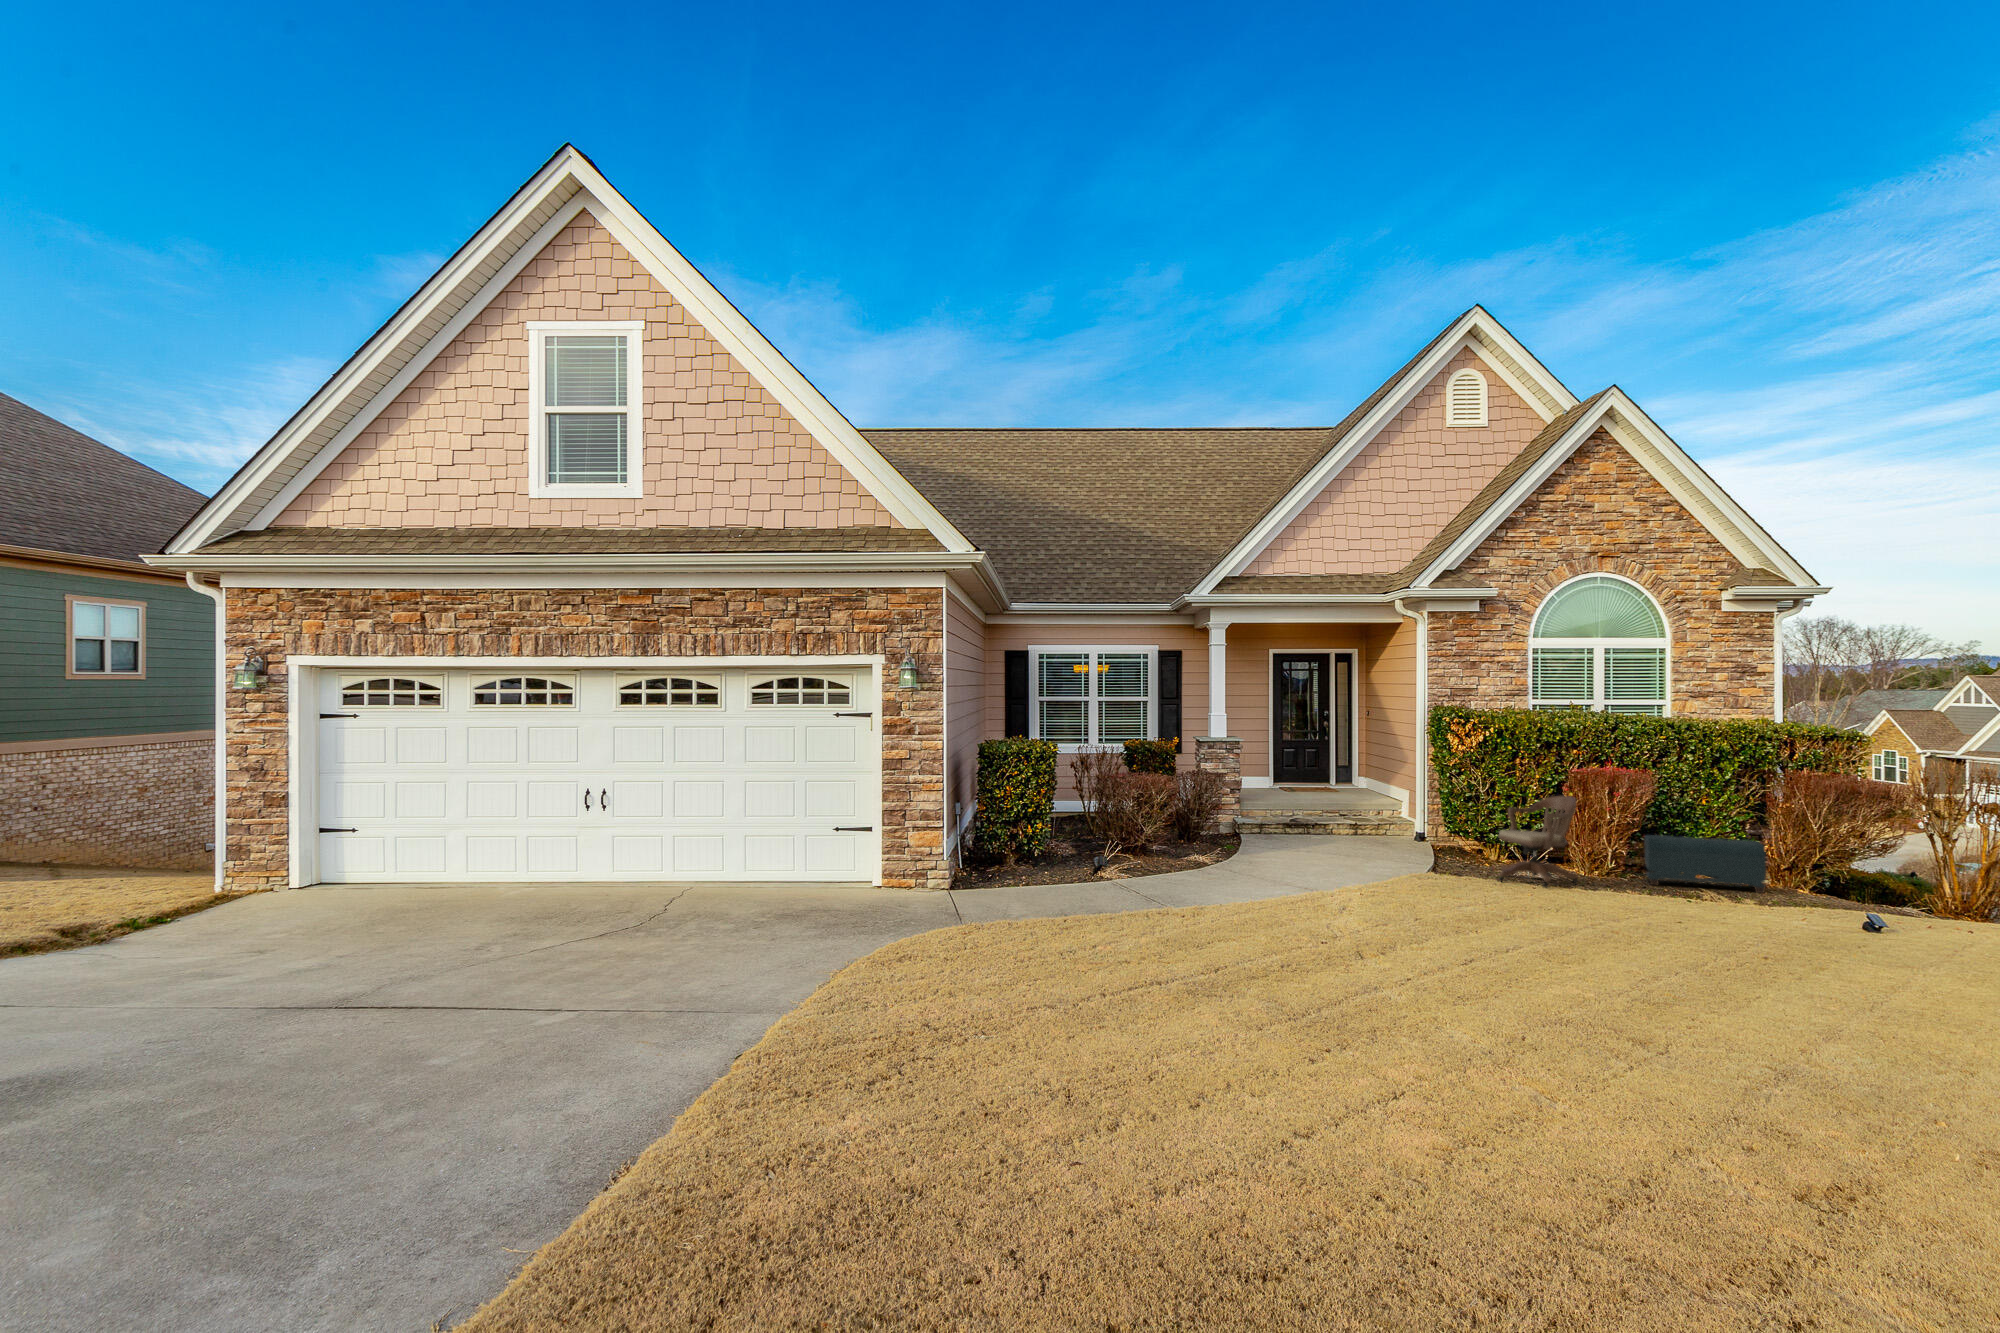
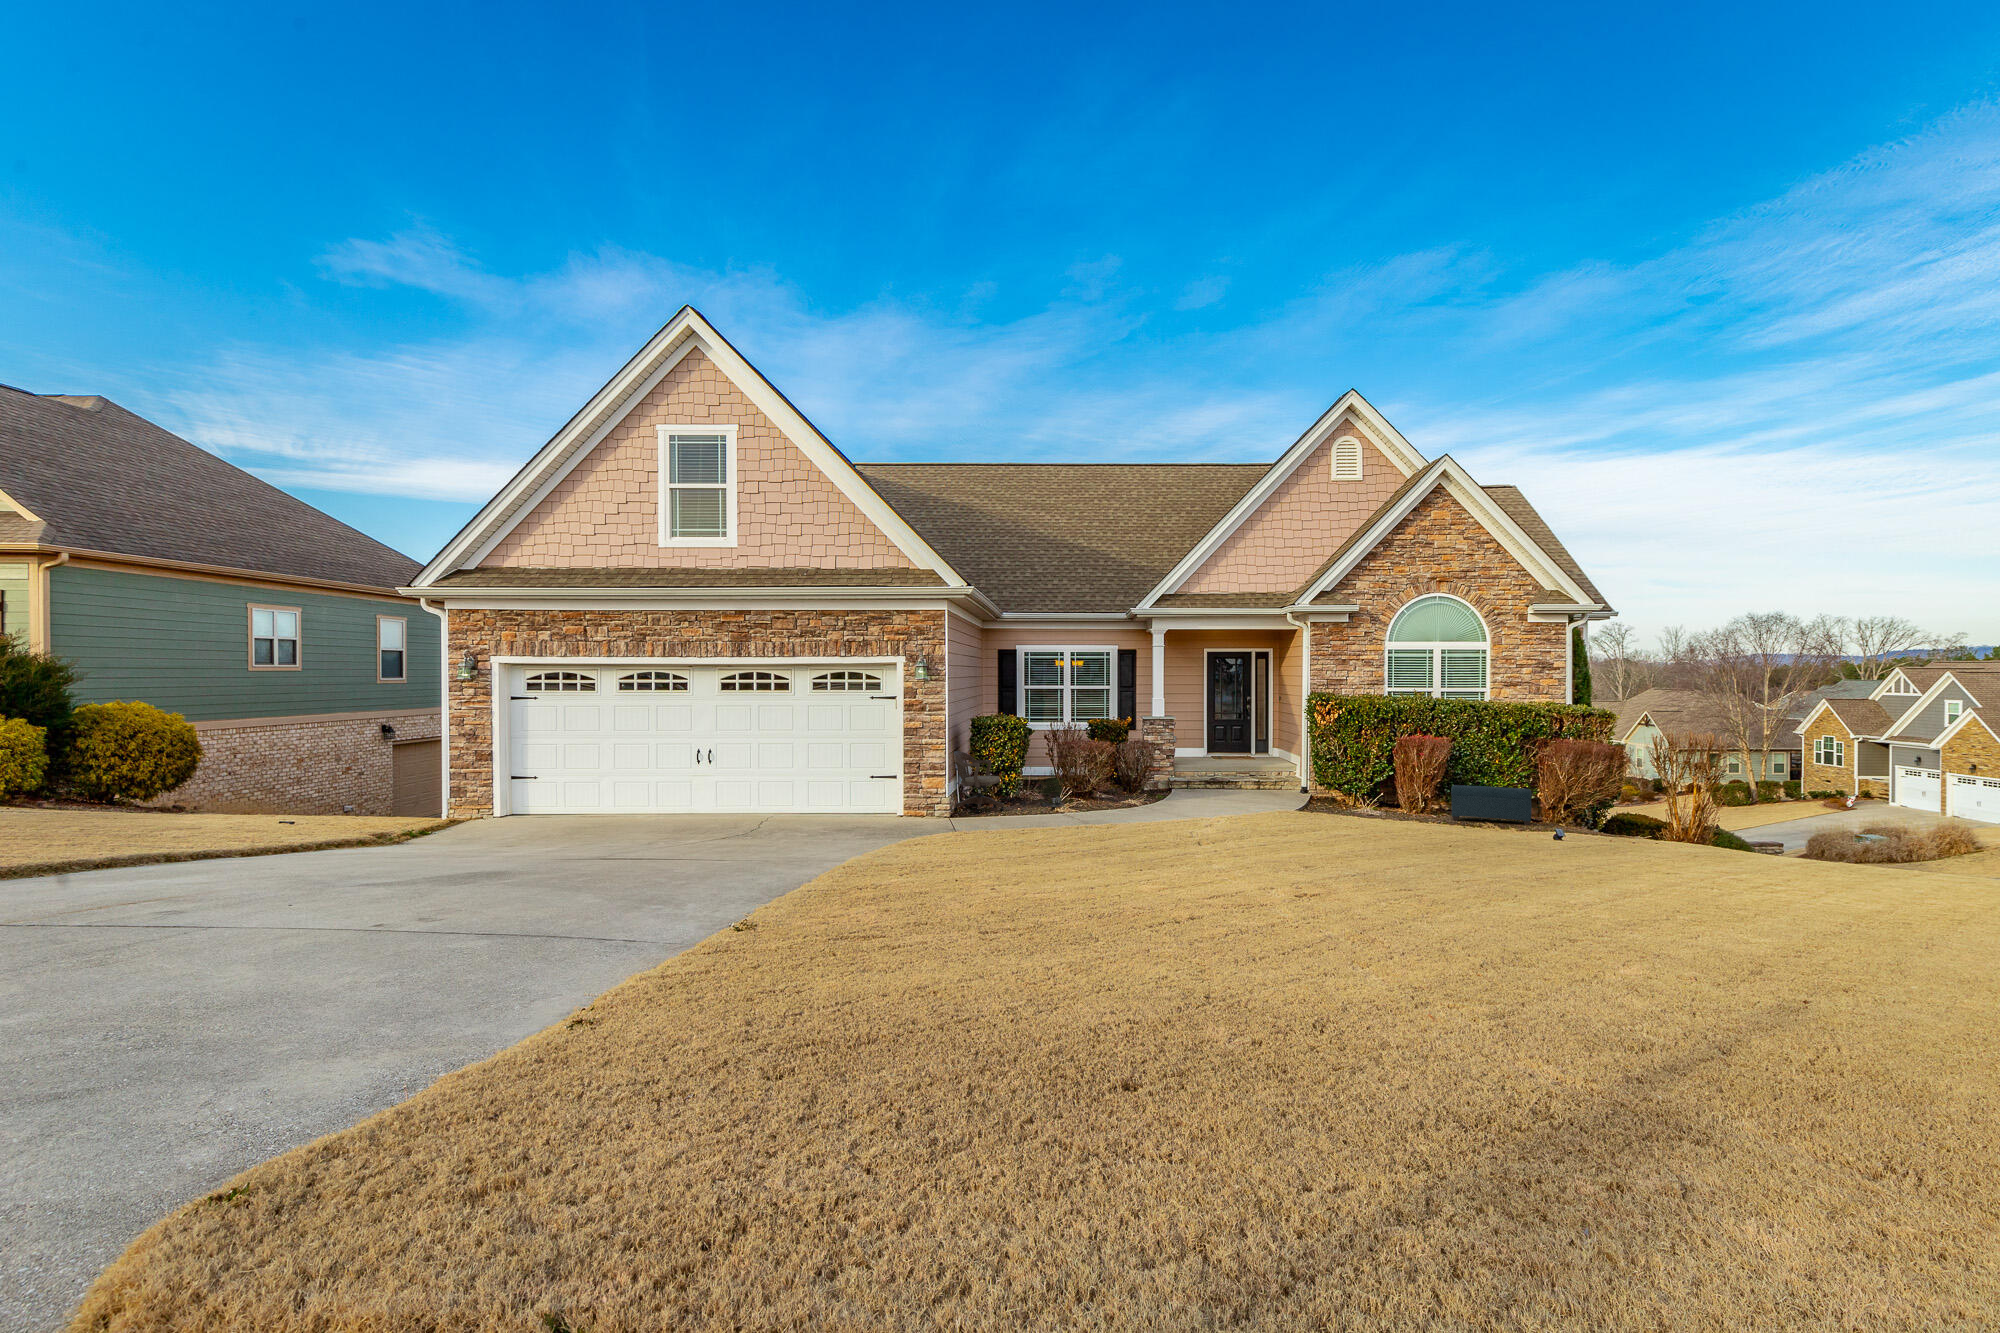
chair: present [1498,796,1578,888] -> present [954,751,1004,813]
potted tree: none [1066,810,1103,865] -> present [1042,770,1063,807]

